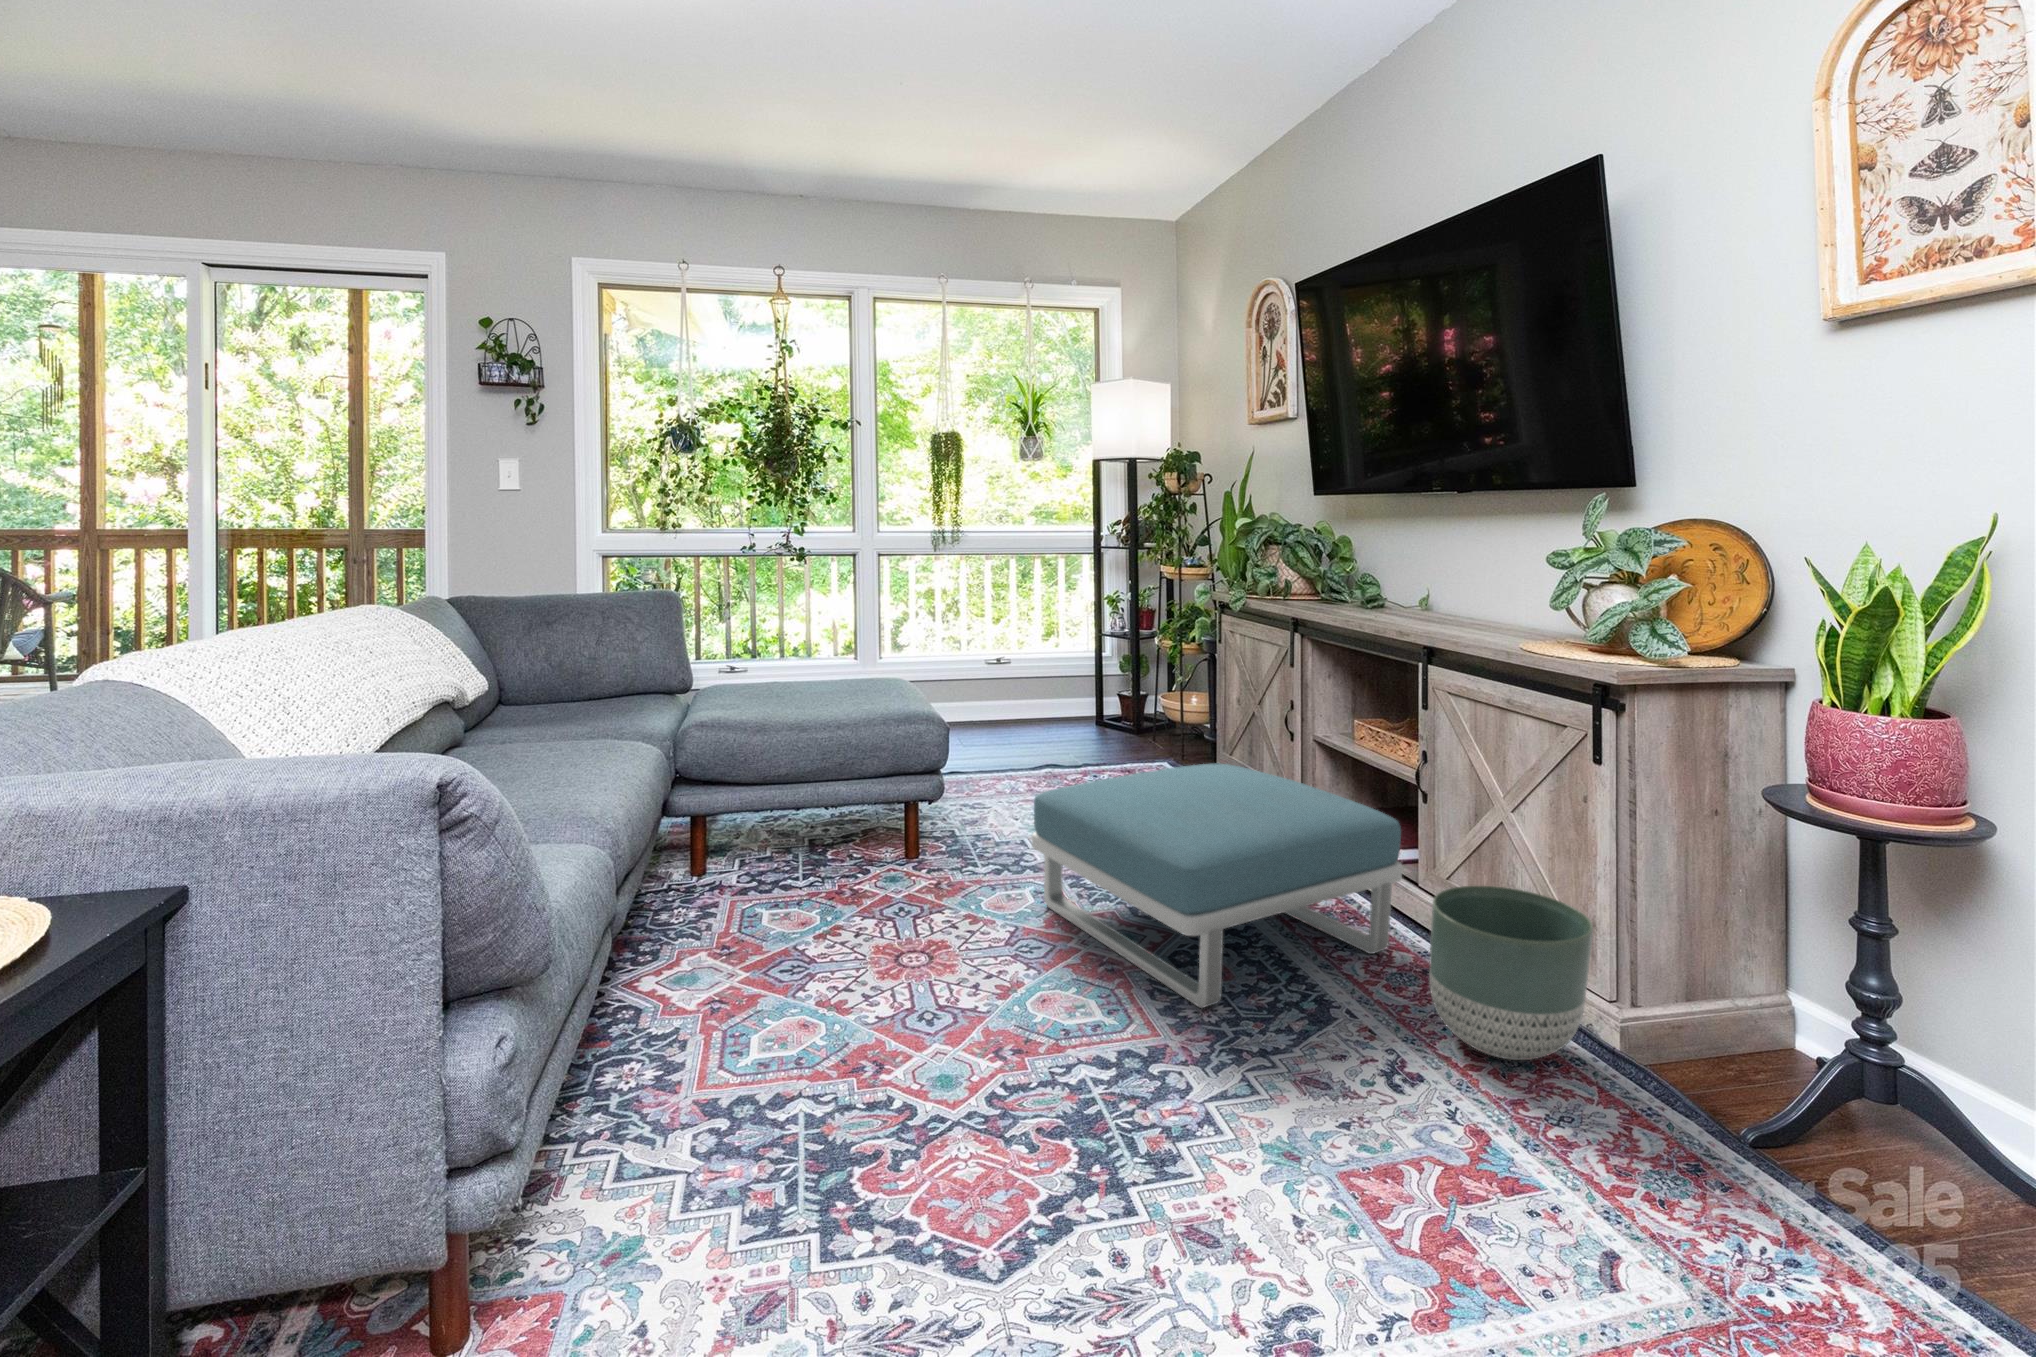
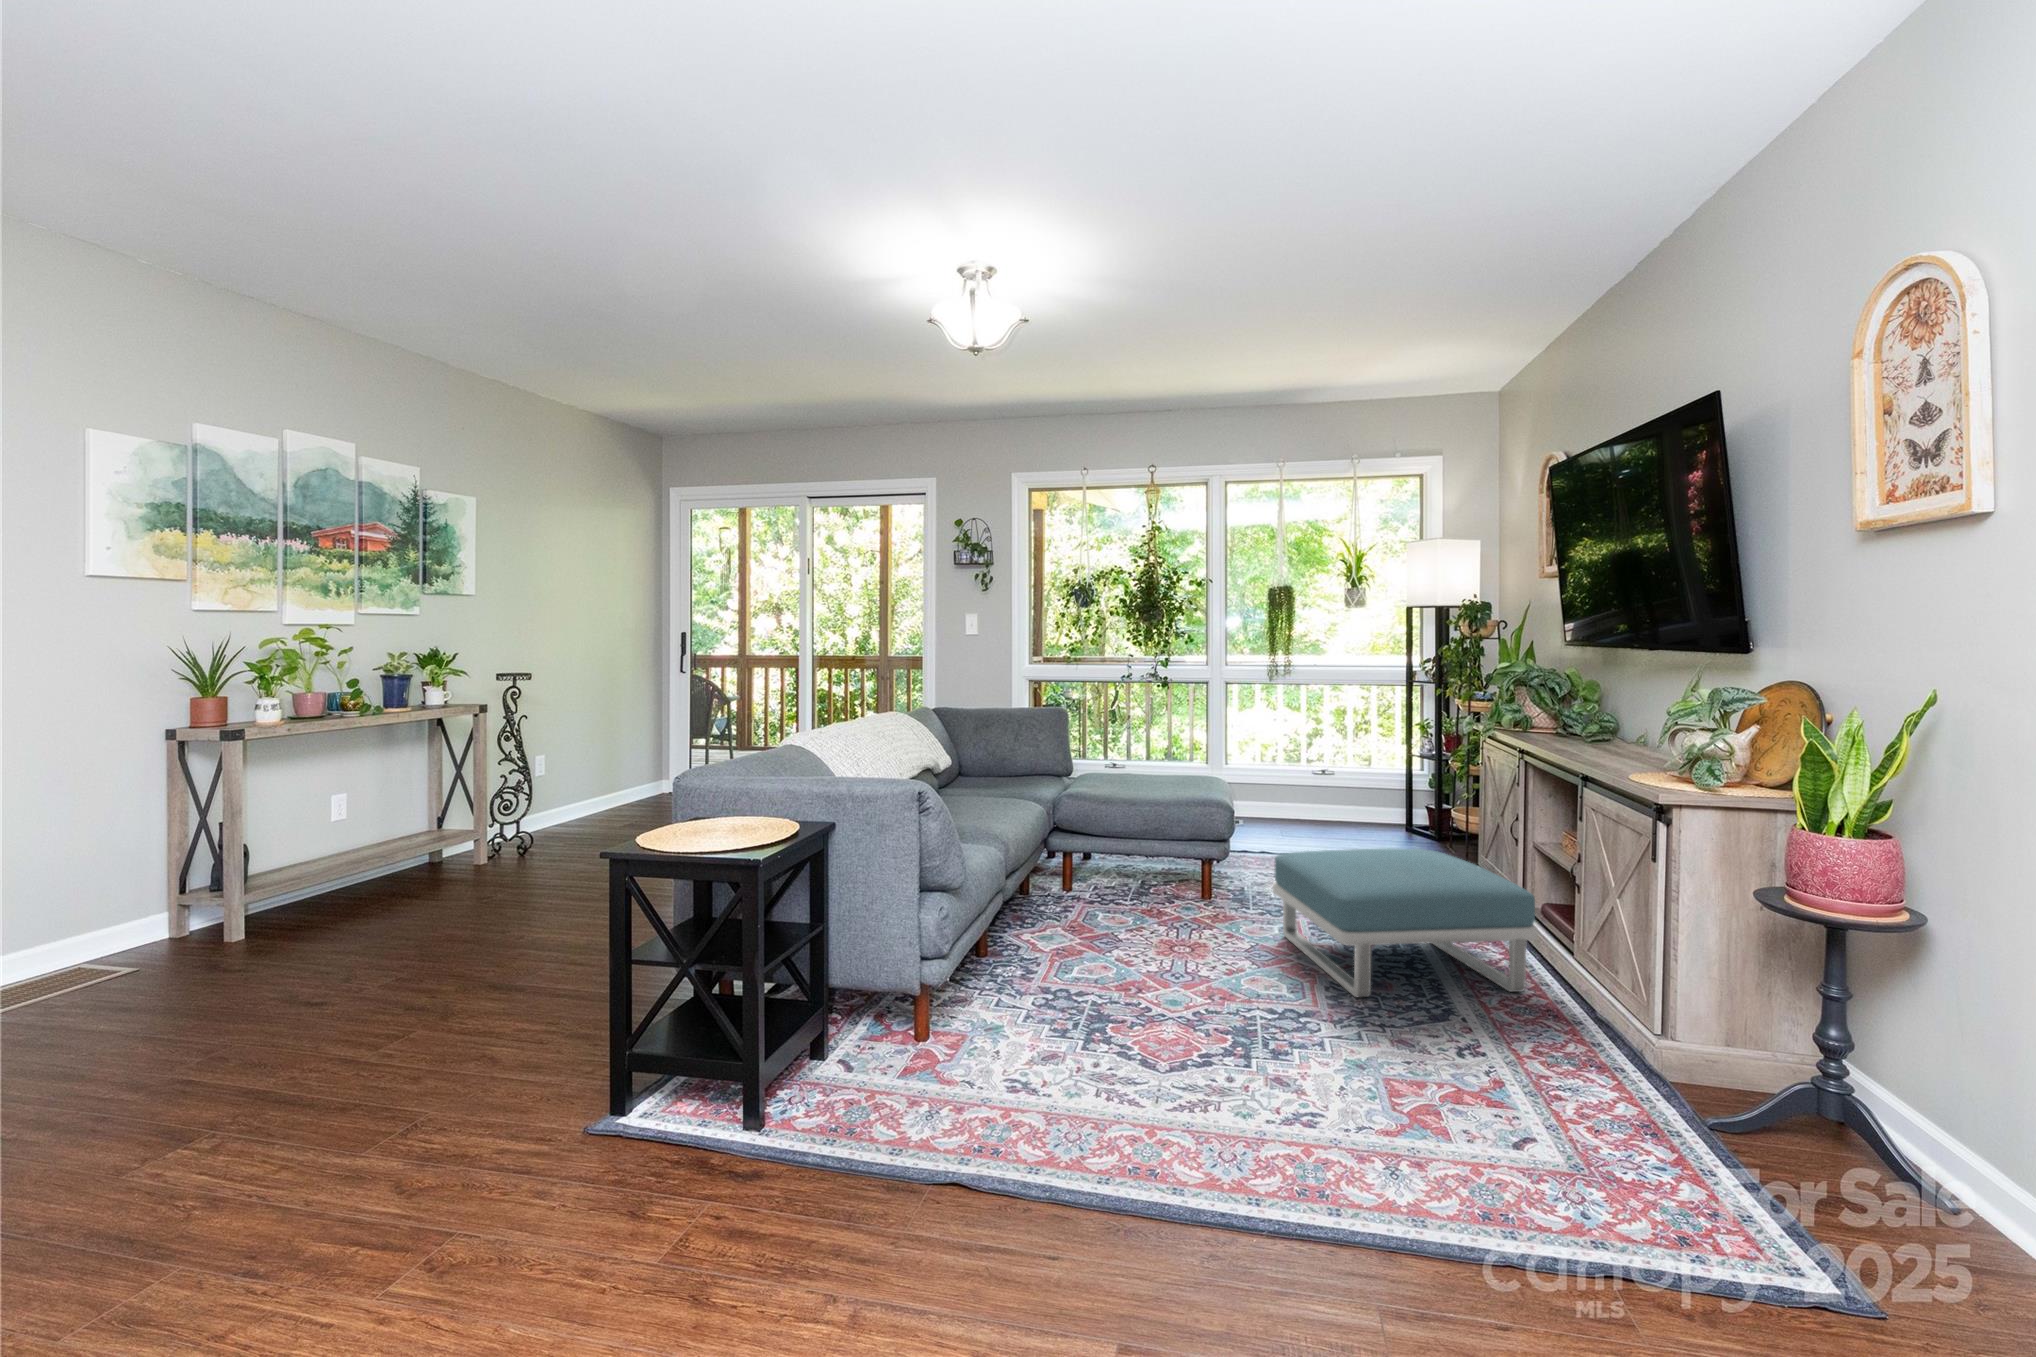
planter: present [1429,886,1593,1060] -> none [1508,935,1620,1054]

